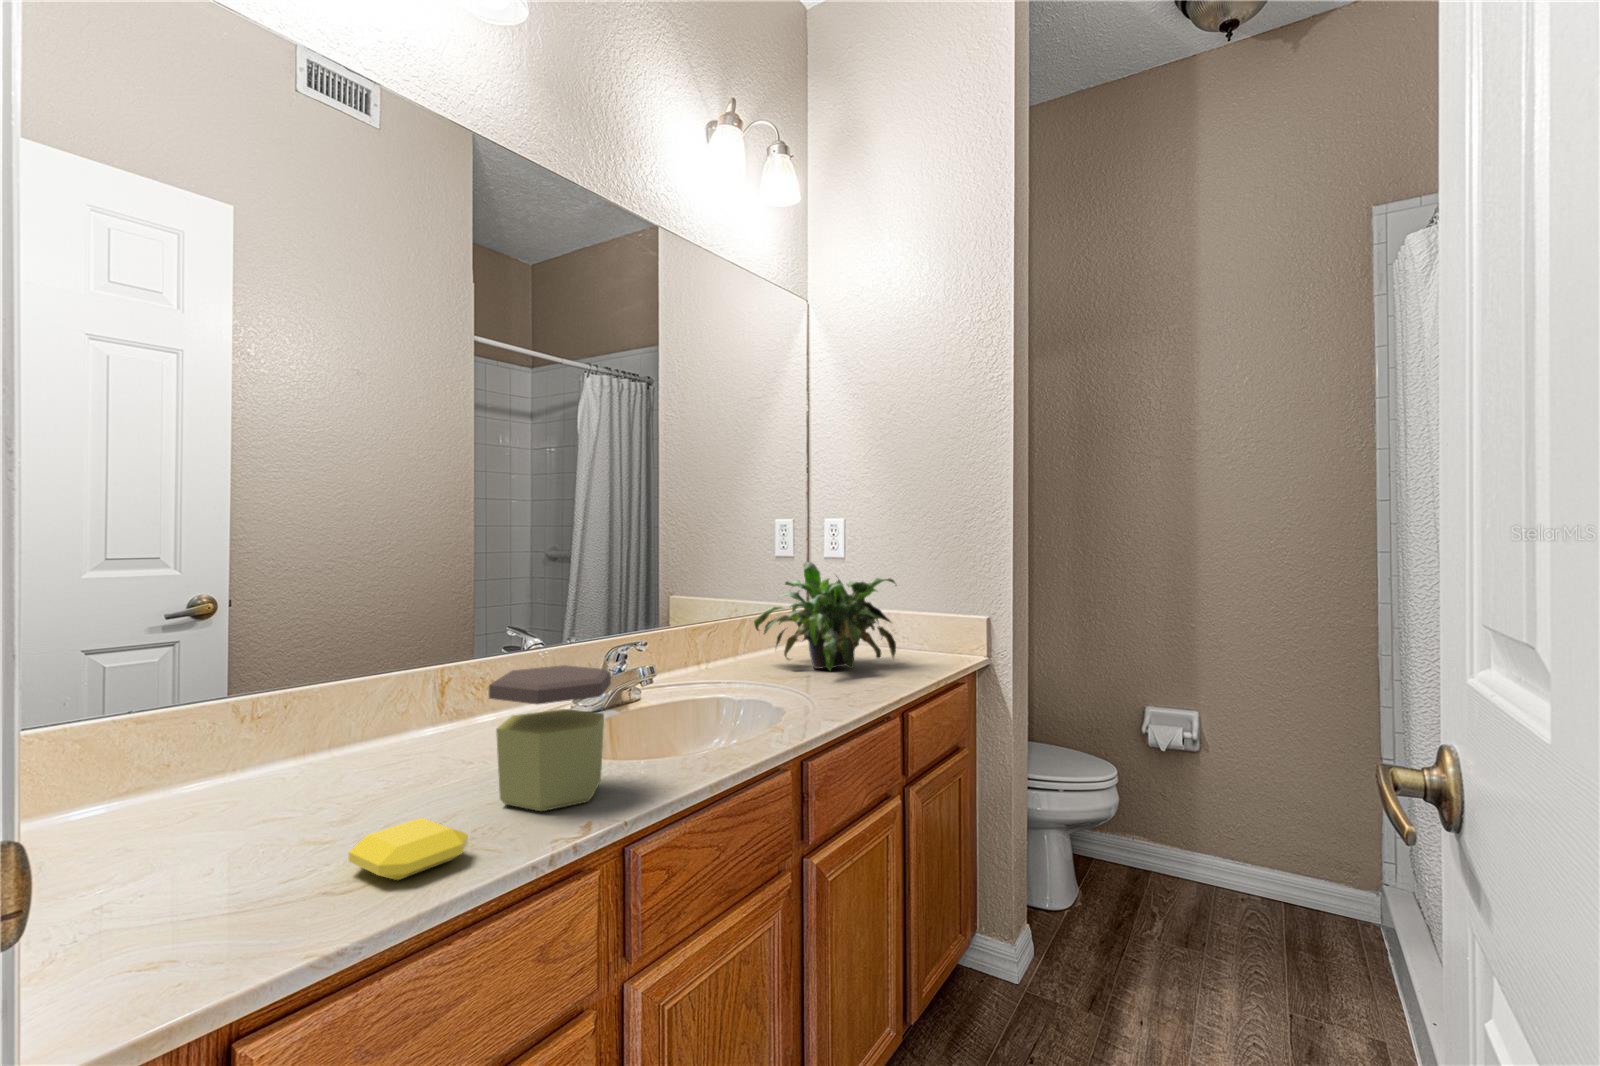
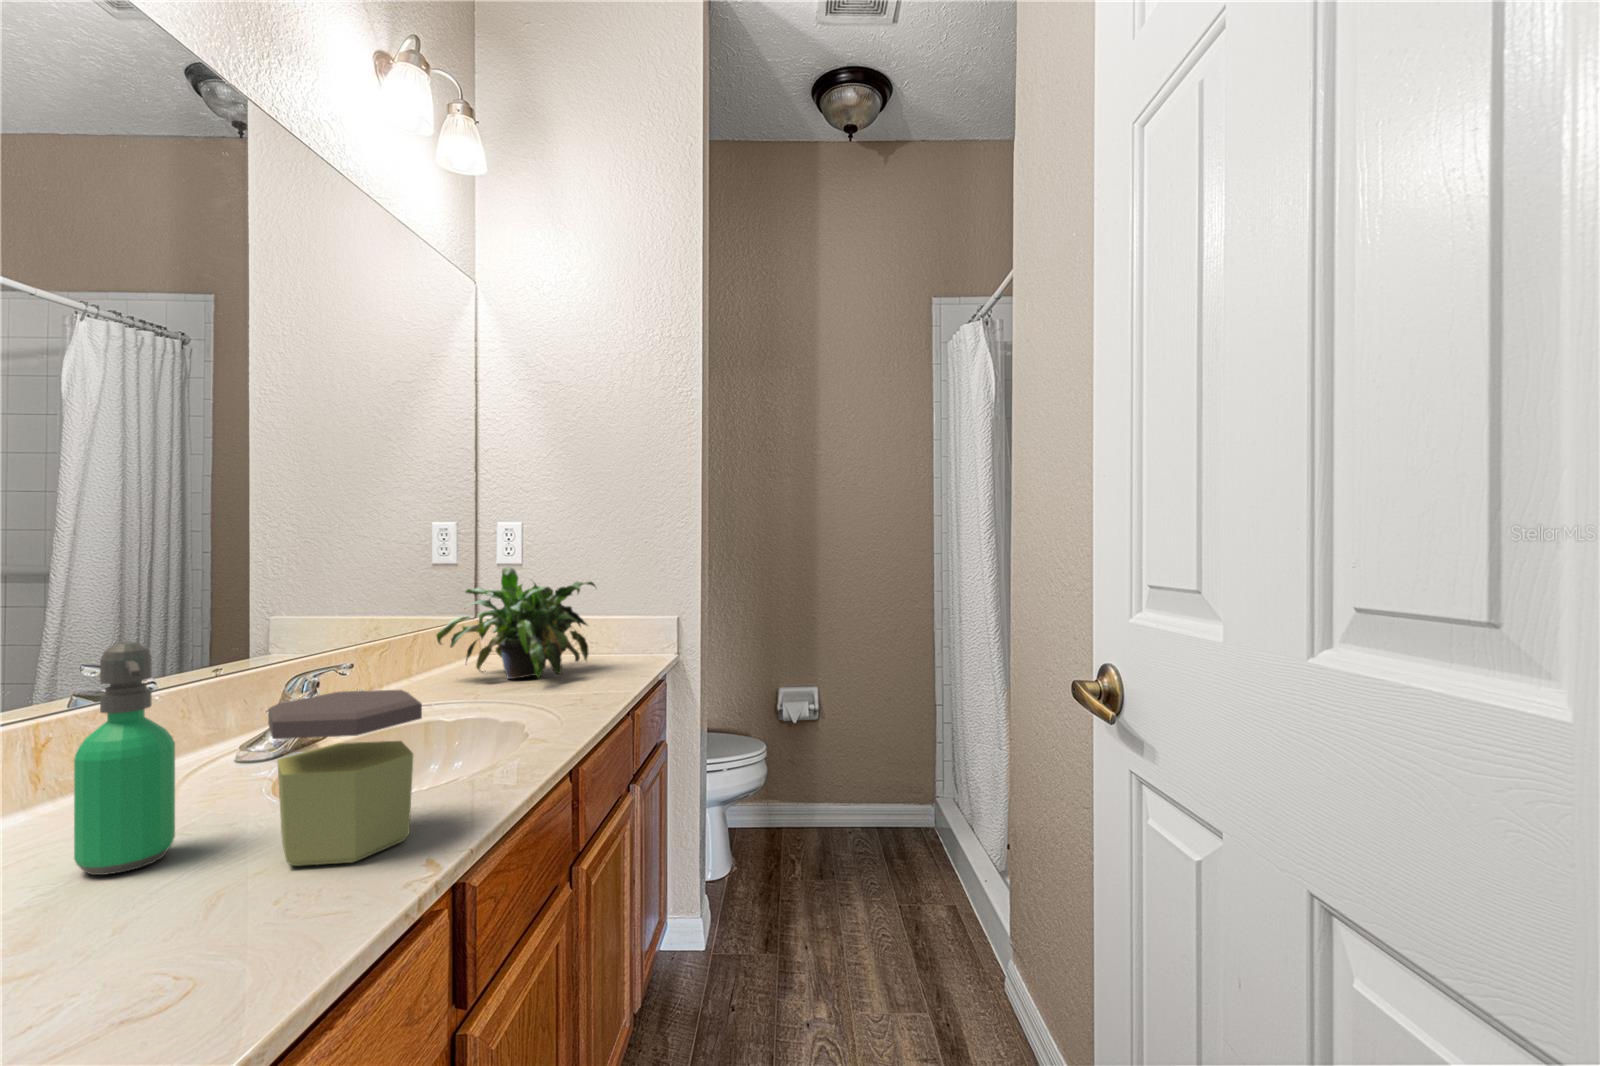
soap dispenser: none [399,613,461,784] -> present [74,642,175,875]
soap bar: present [349,818,468,880] -> none [151,895,319,973]

